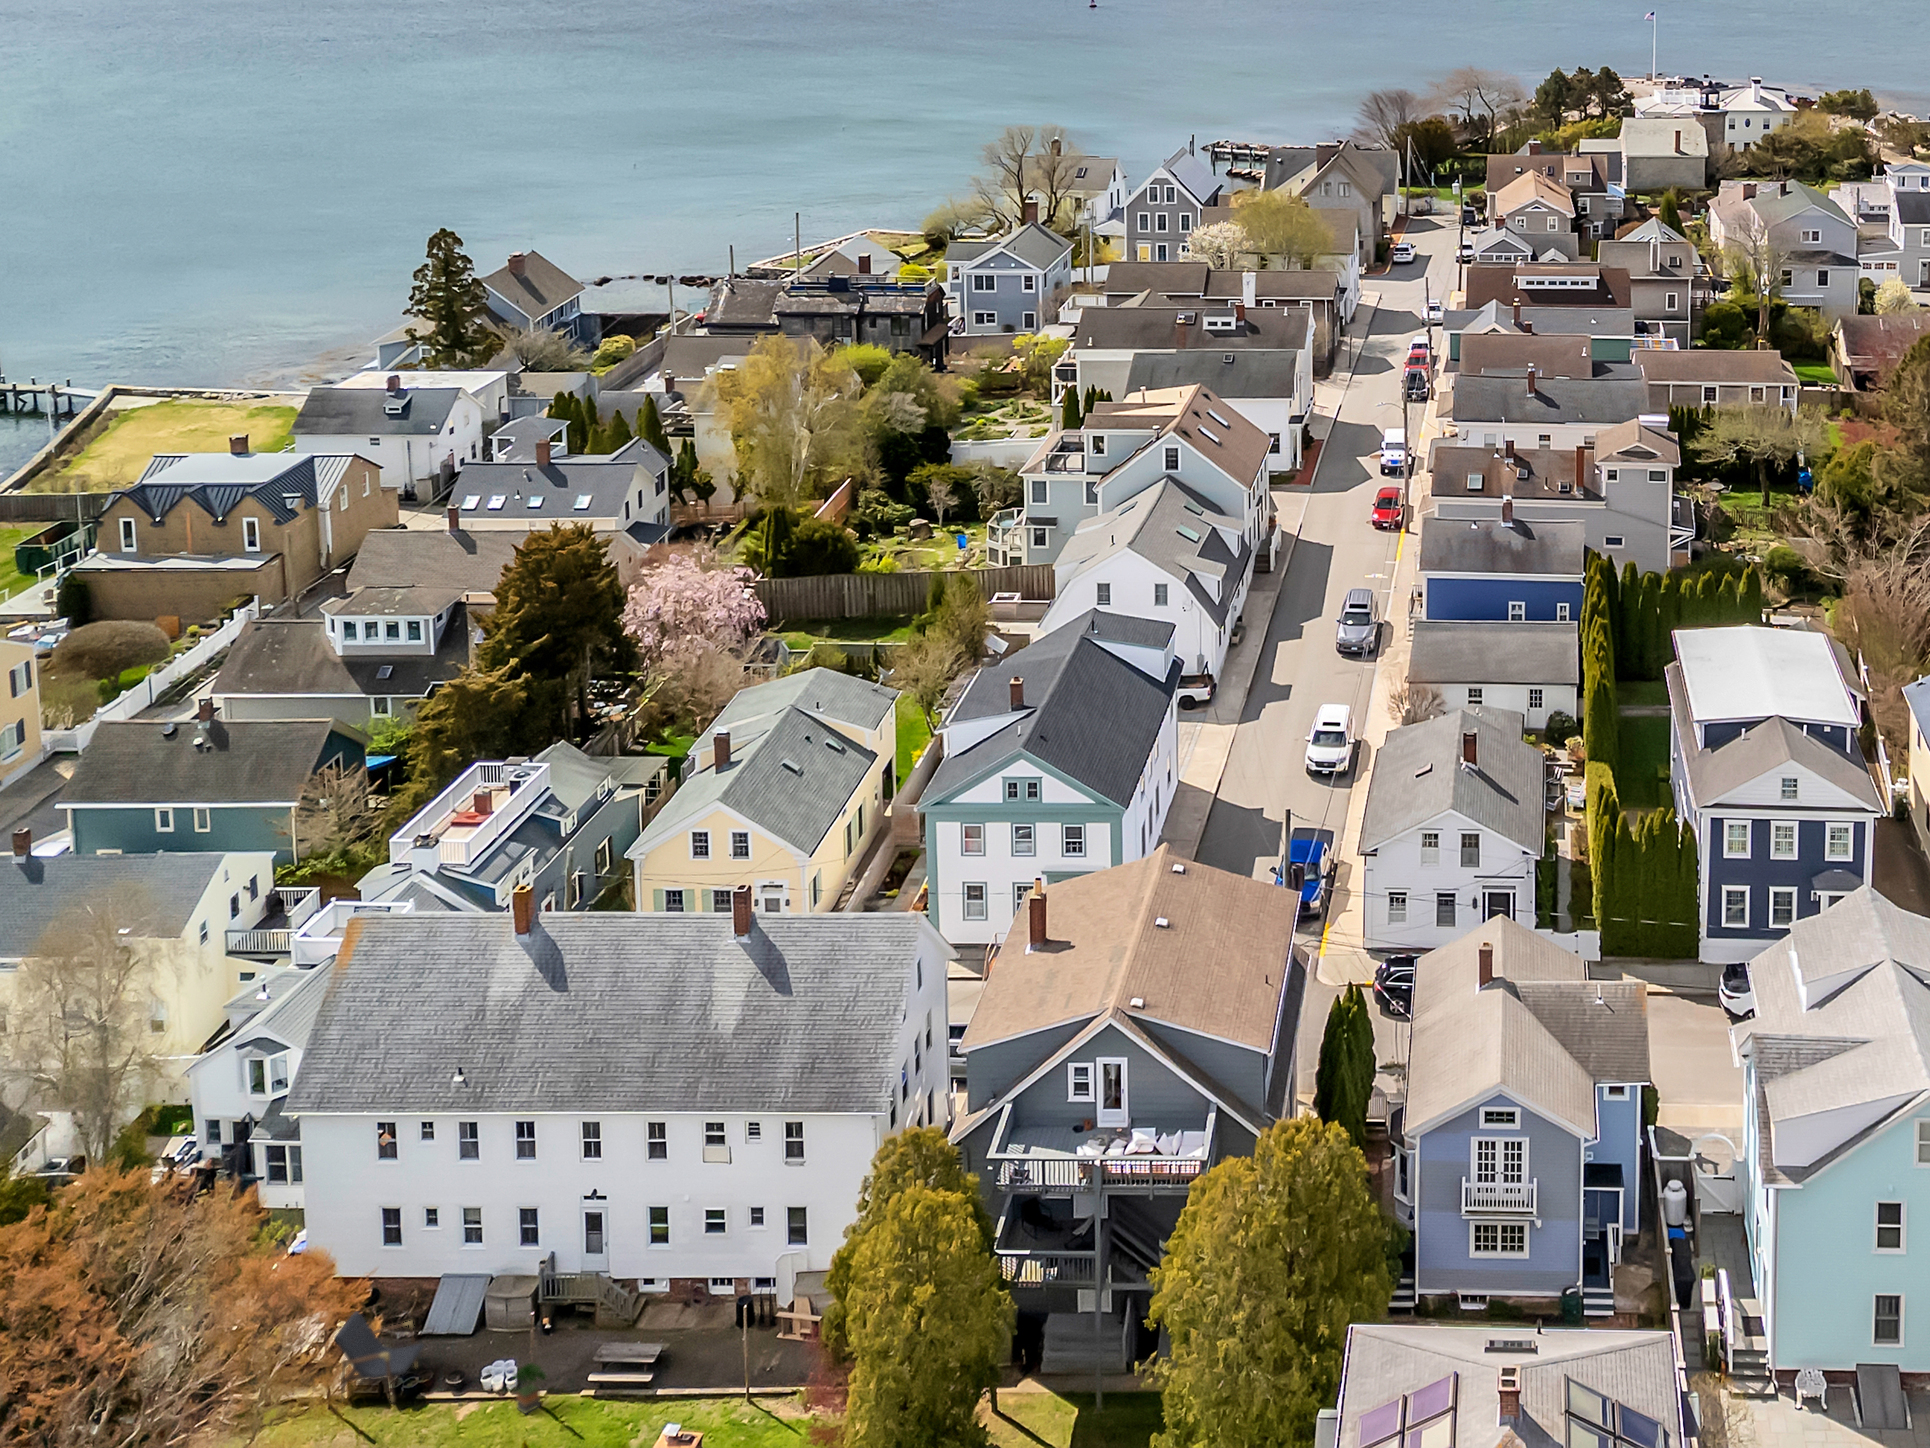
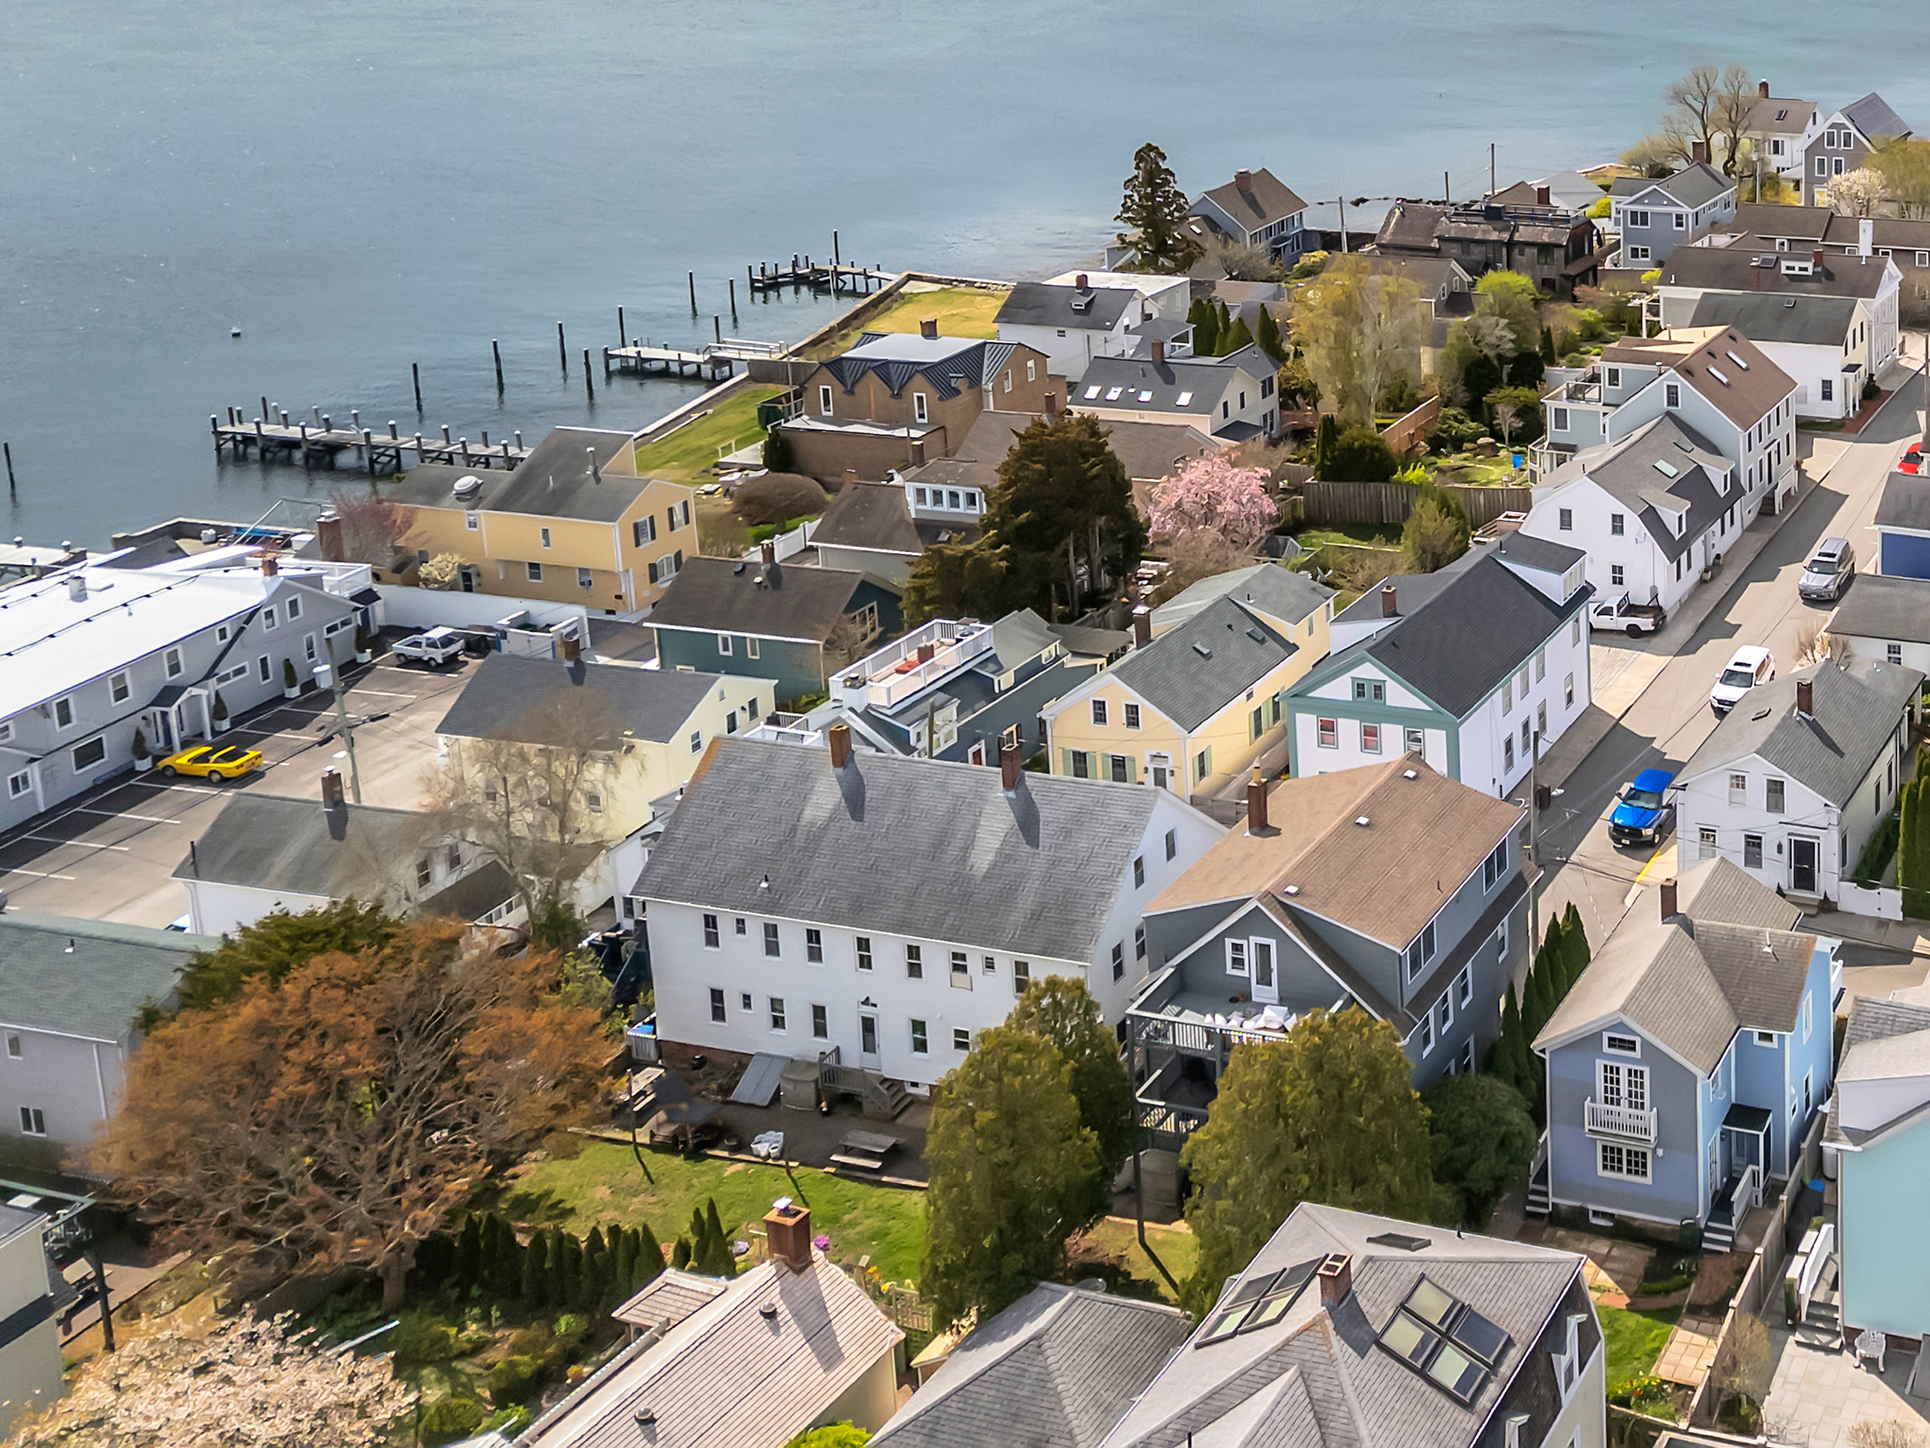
potted tree: present [513,1364,547,1413] -> none [770,1131,798,1173]

